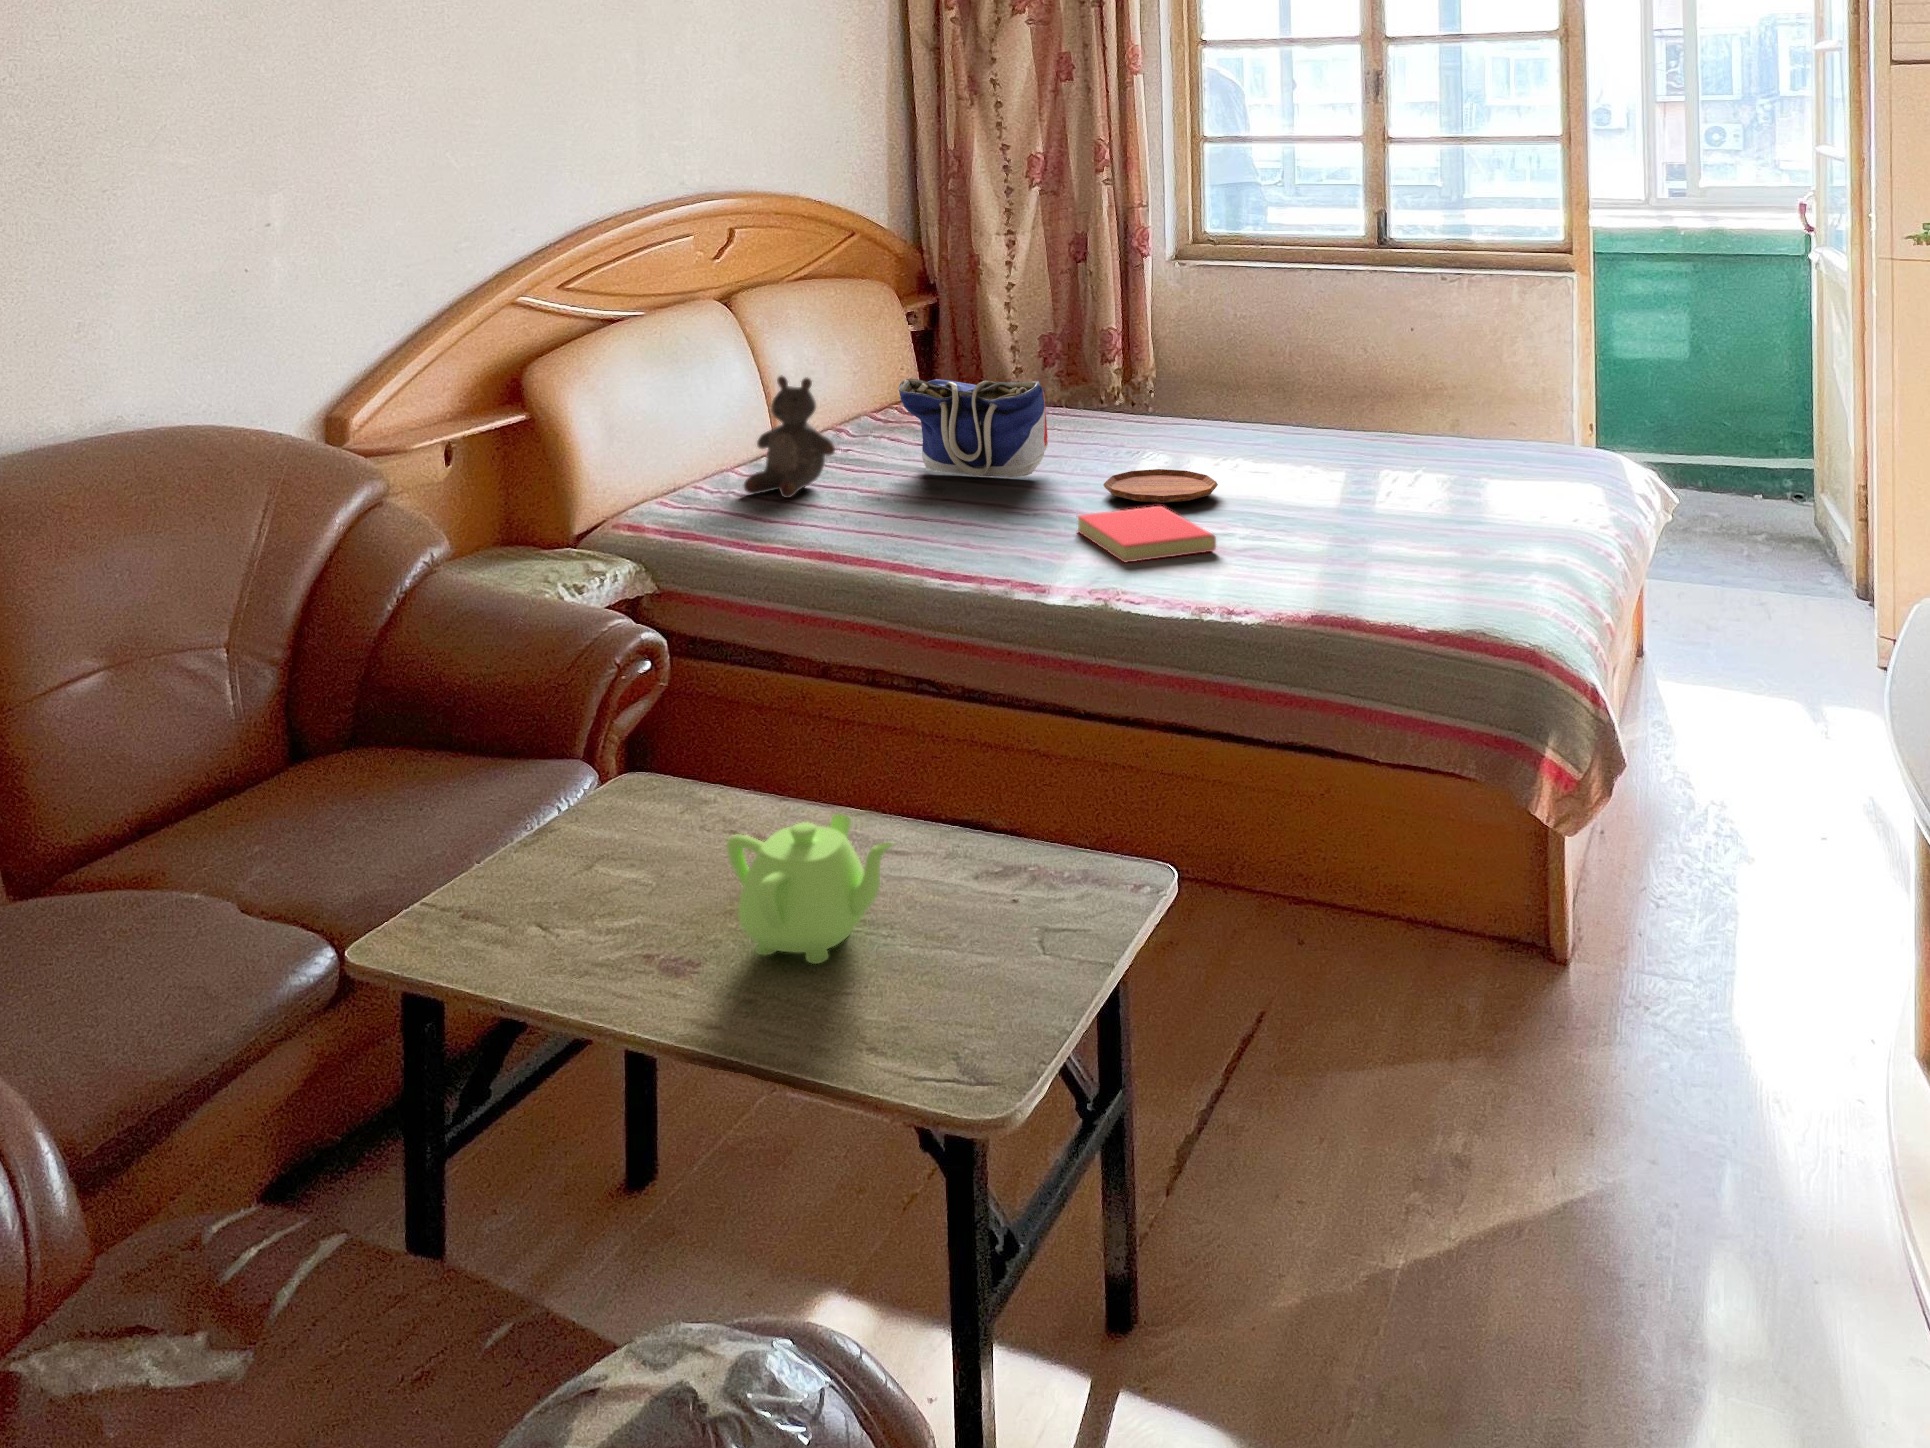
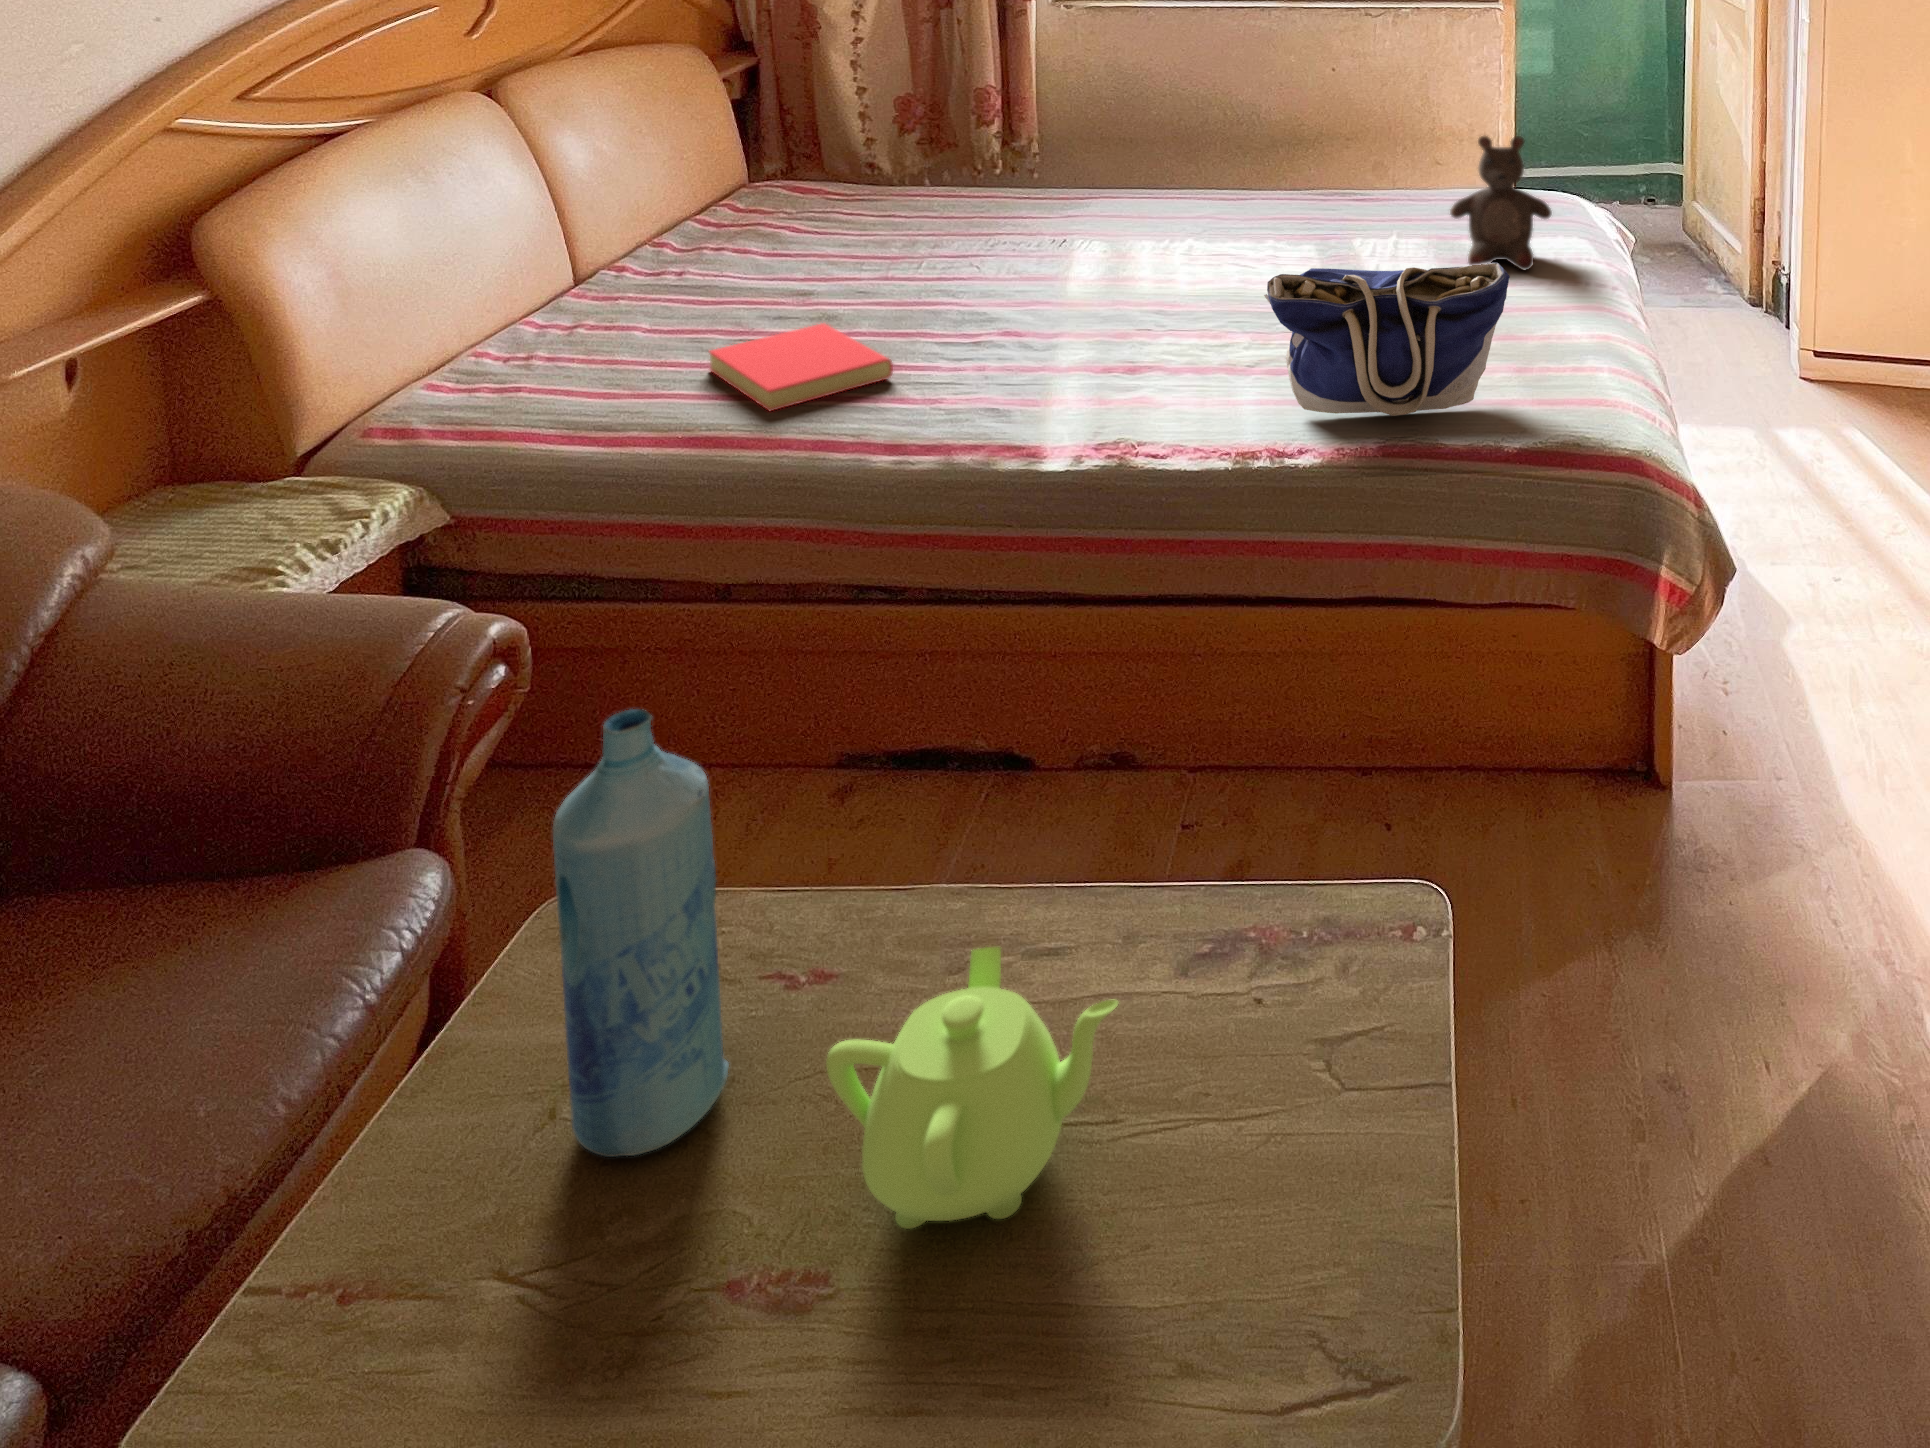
stuffed bear: present [744,375,835,498] -> present [1450,136,1552,270]
tote bag: present [899,379,1048,477] -> present [1264,263,1510,416]
tray: present [1103,469,1218,503] -> none [1054,261,1191,309]
book: present [1078,506,1216,562] -> present [709,323,893,411]
bottle: none [601,614,695,890] -> present [553,709,729,1157]

